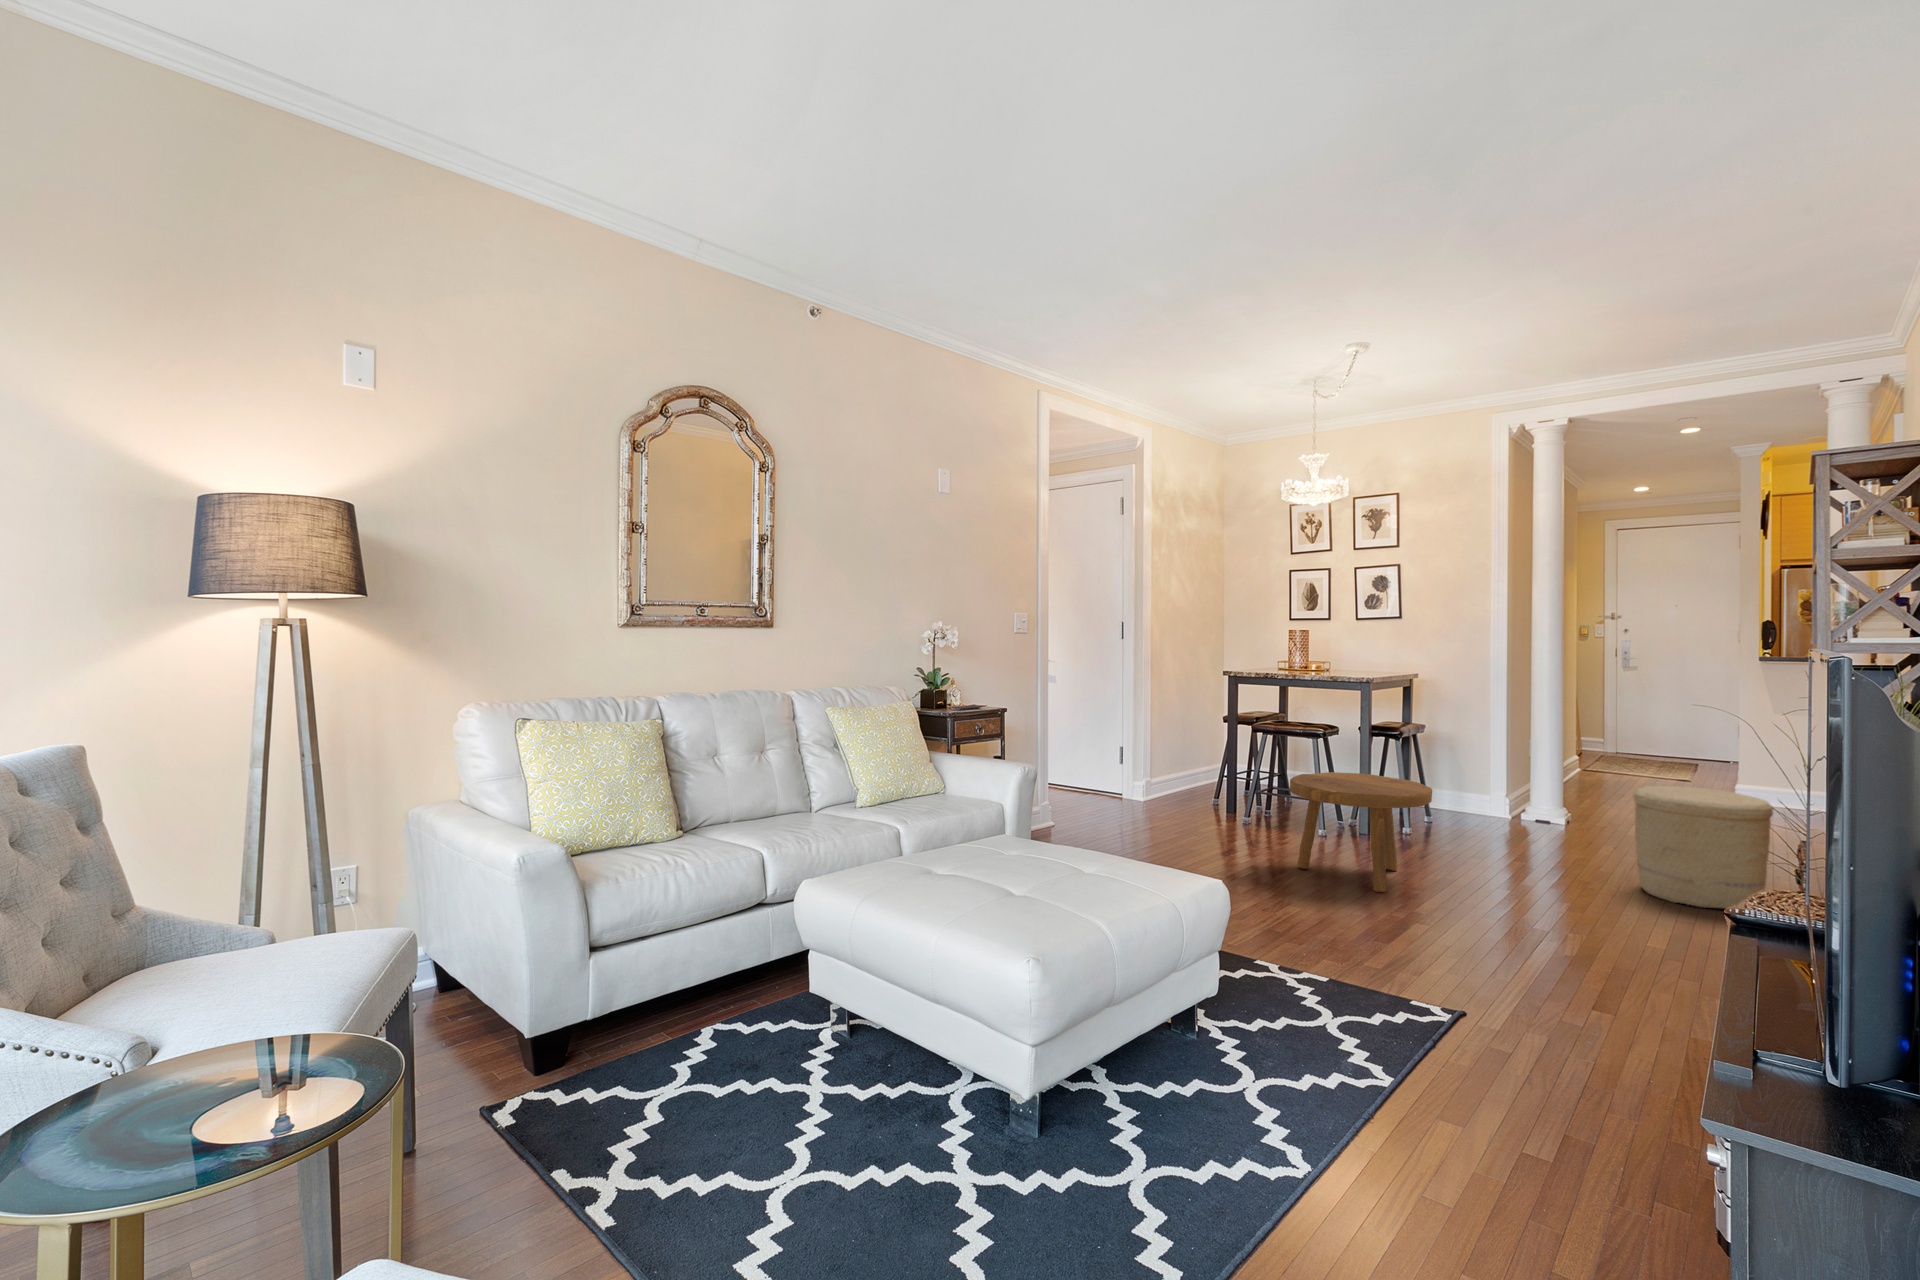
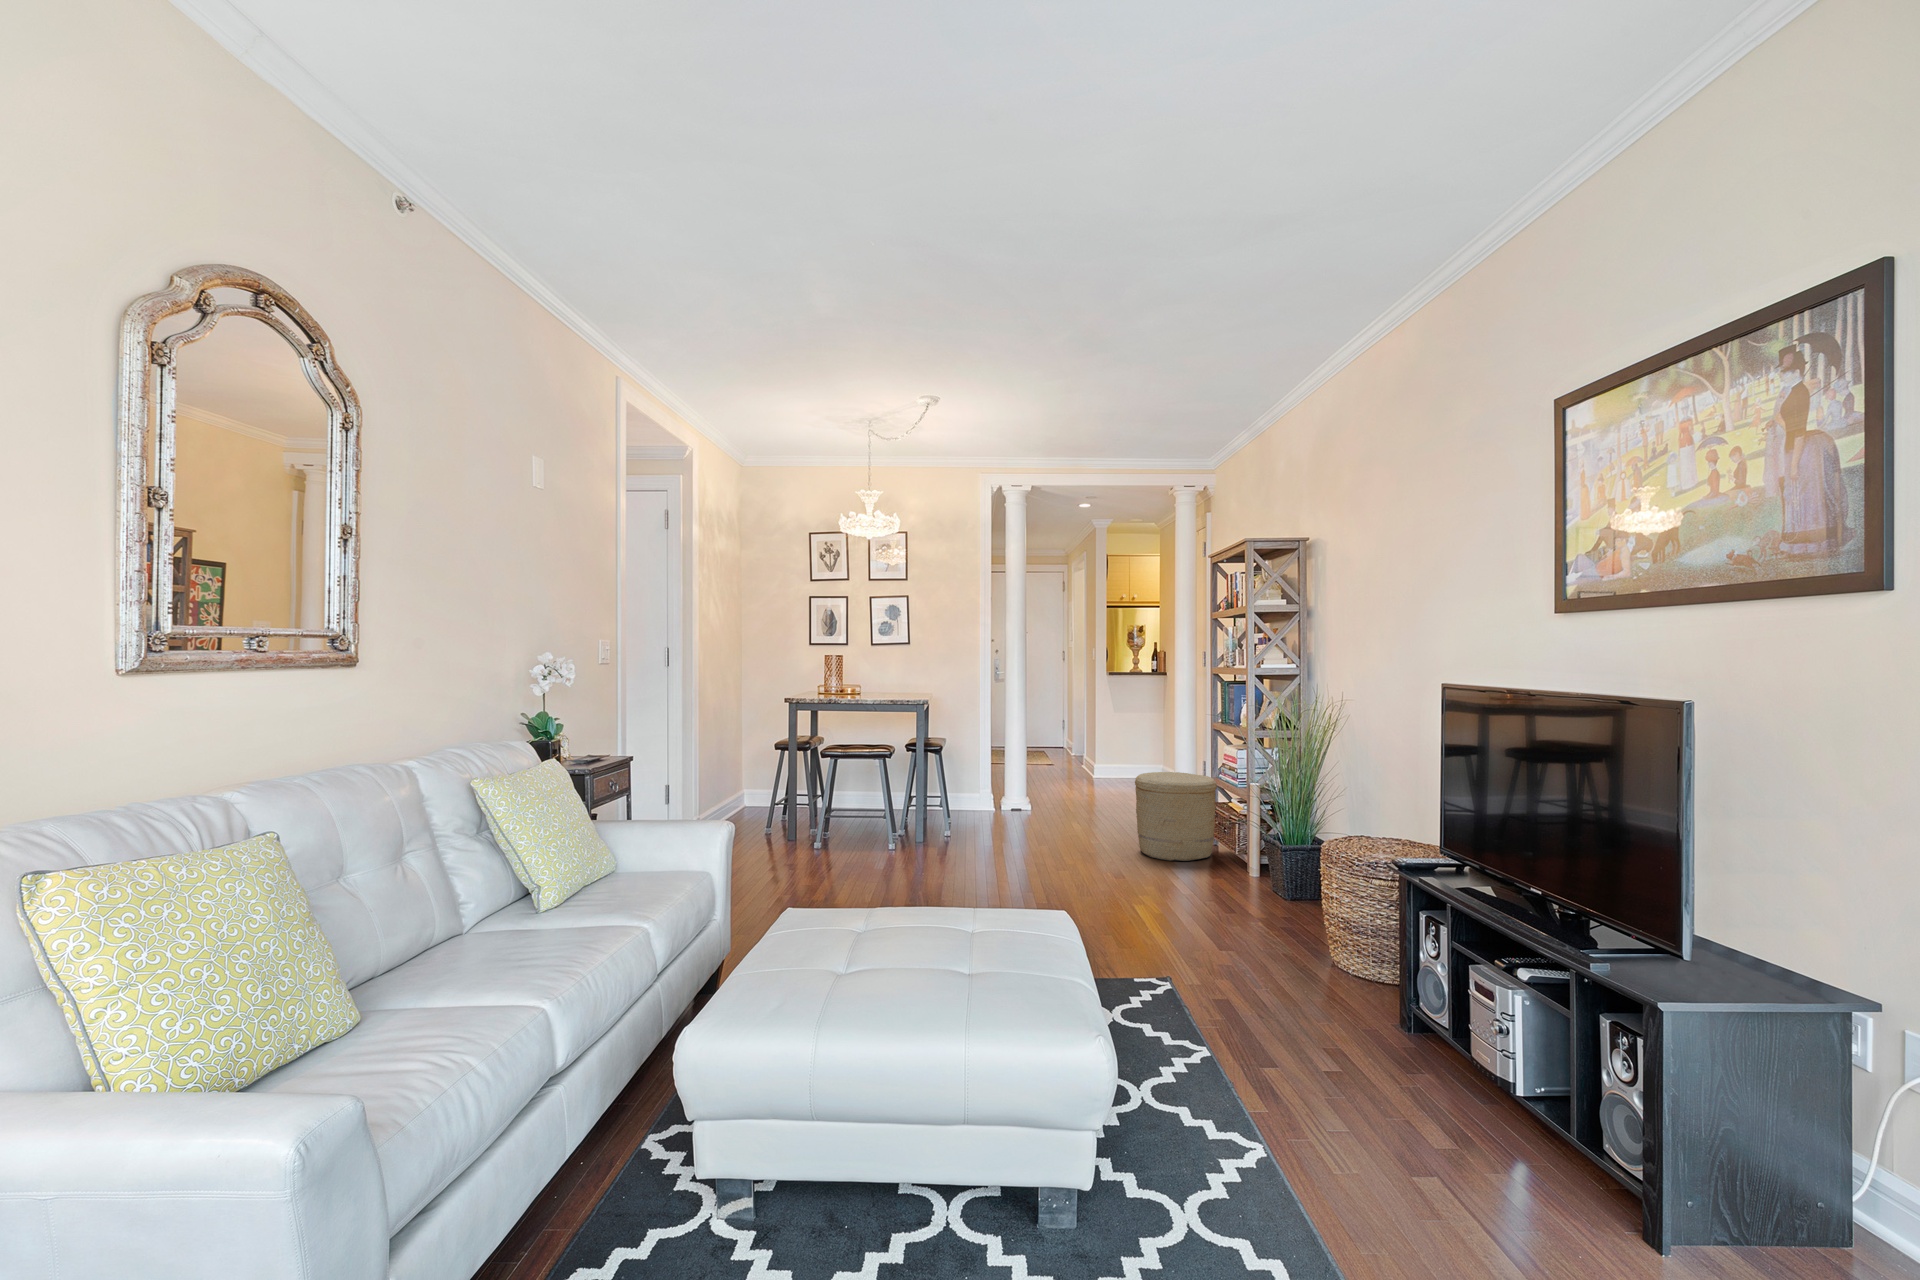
footstool: present [1290,772,1432,892] -> none [912,789,1030,895]

